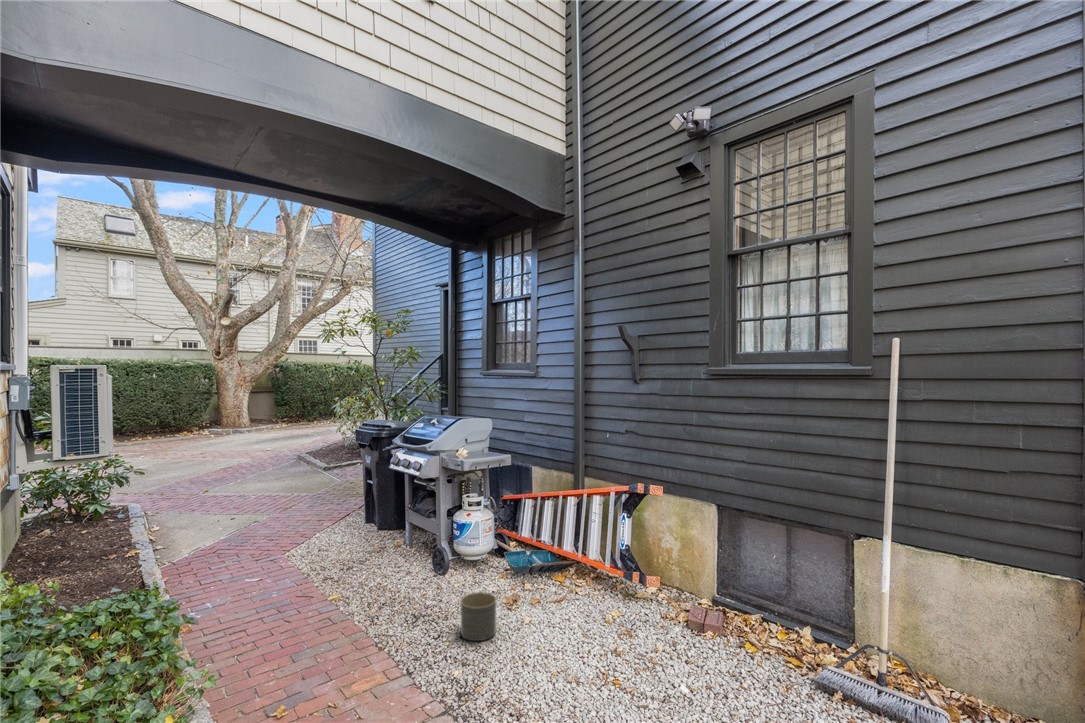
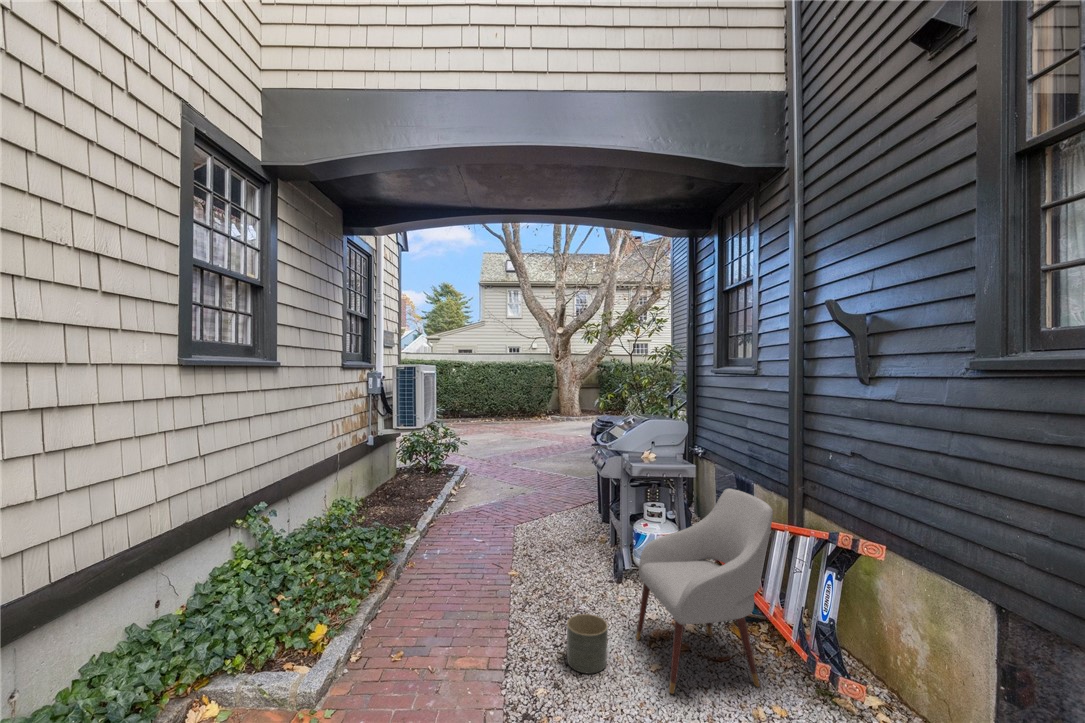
chair: none [499,467,601,628] -> present [636,489,773,694]

